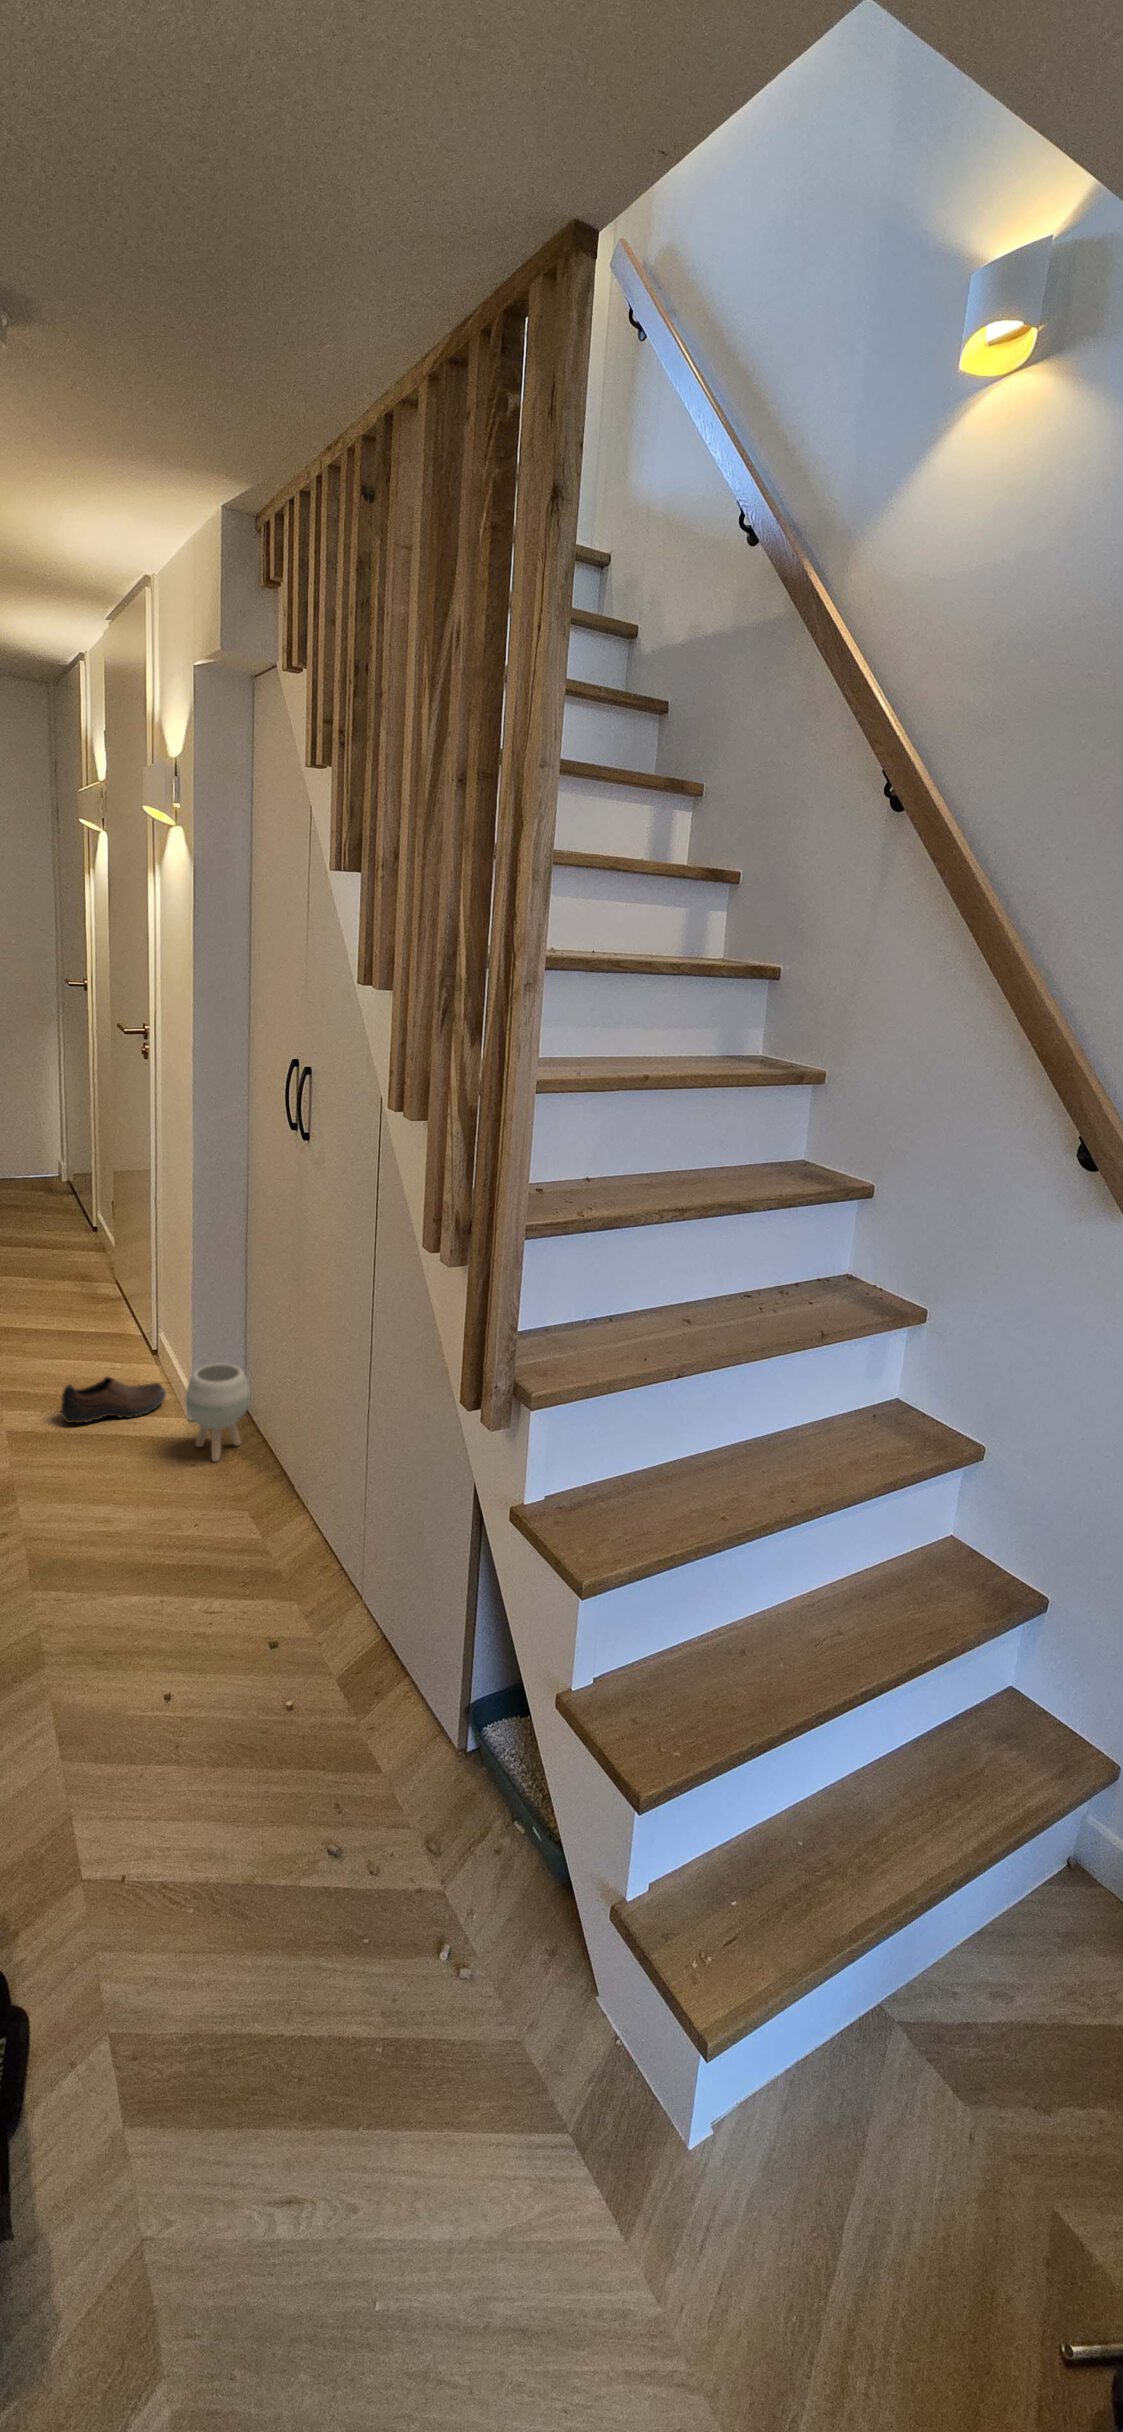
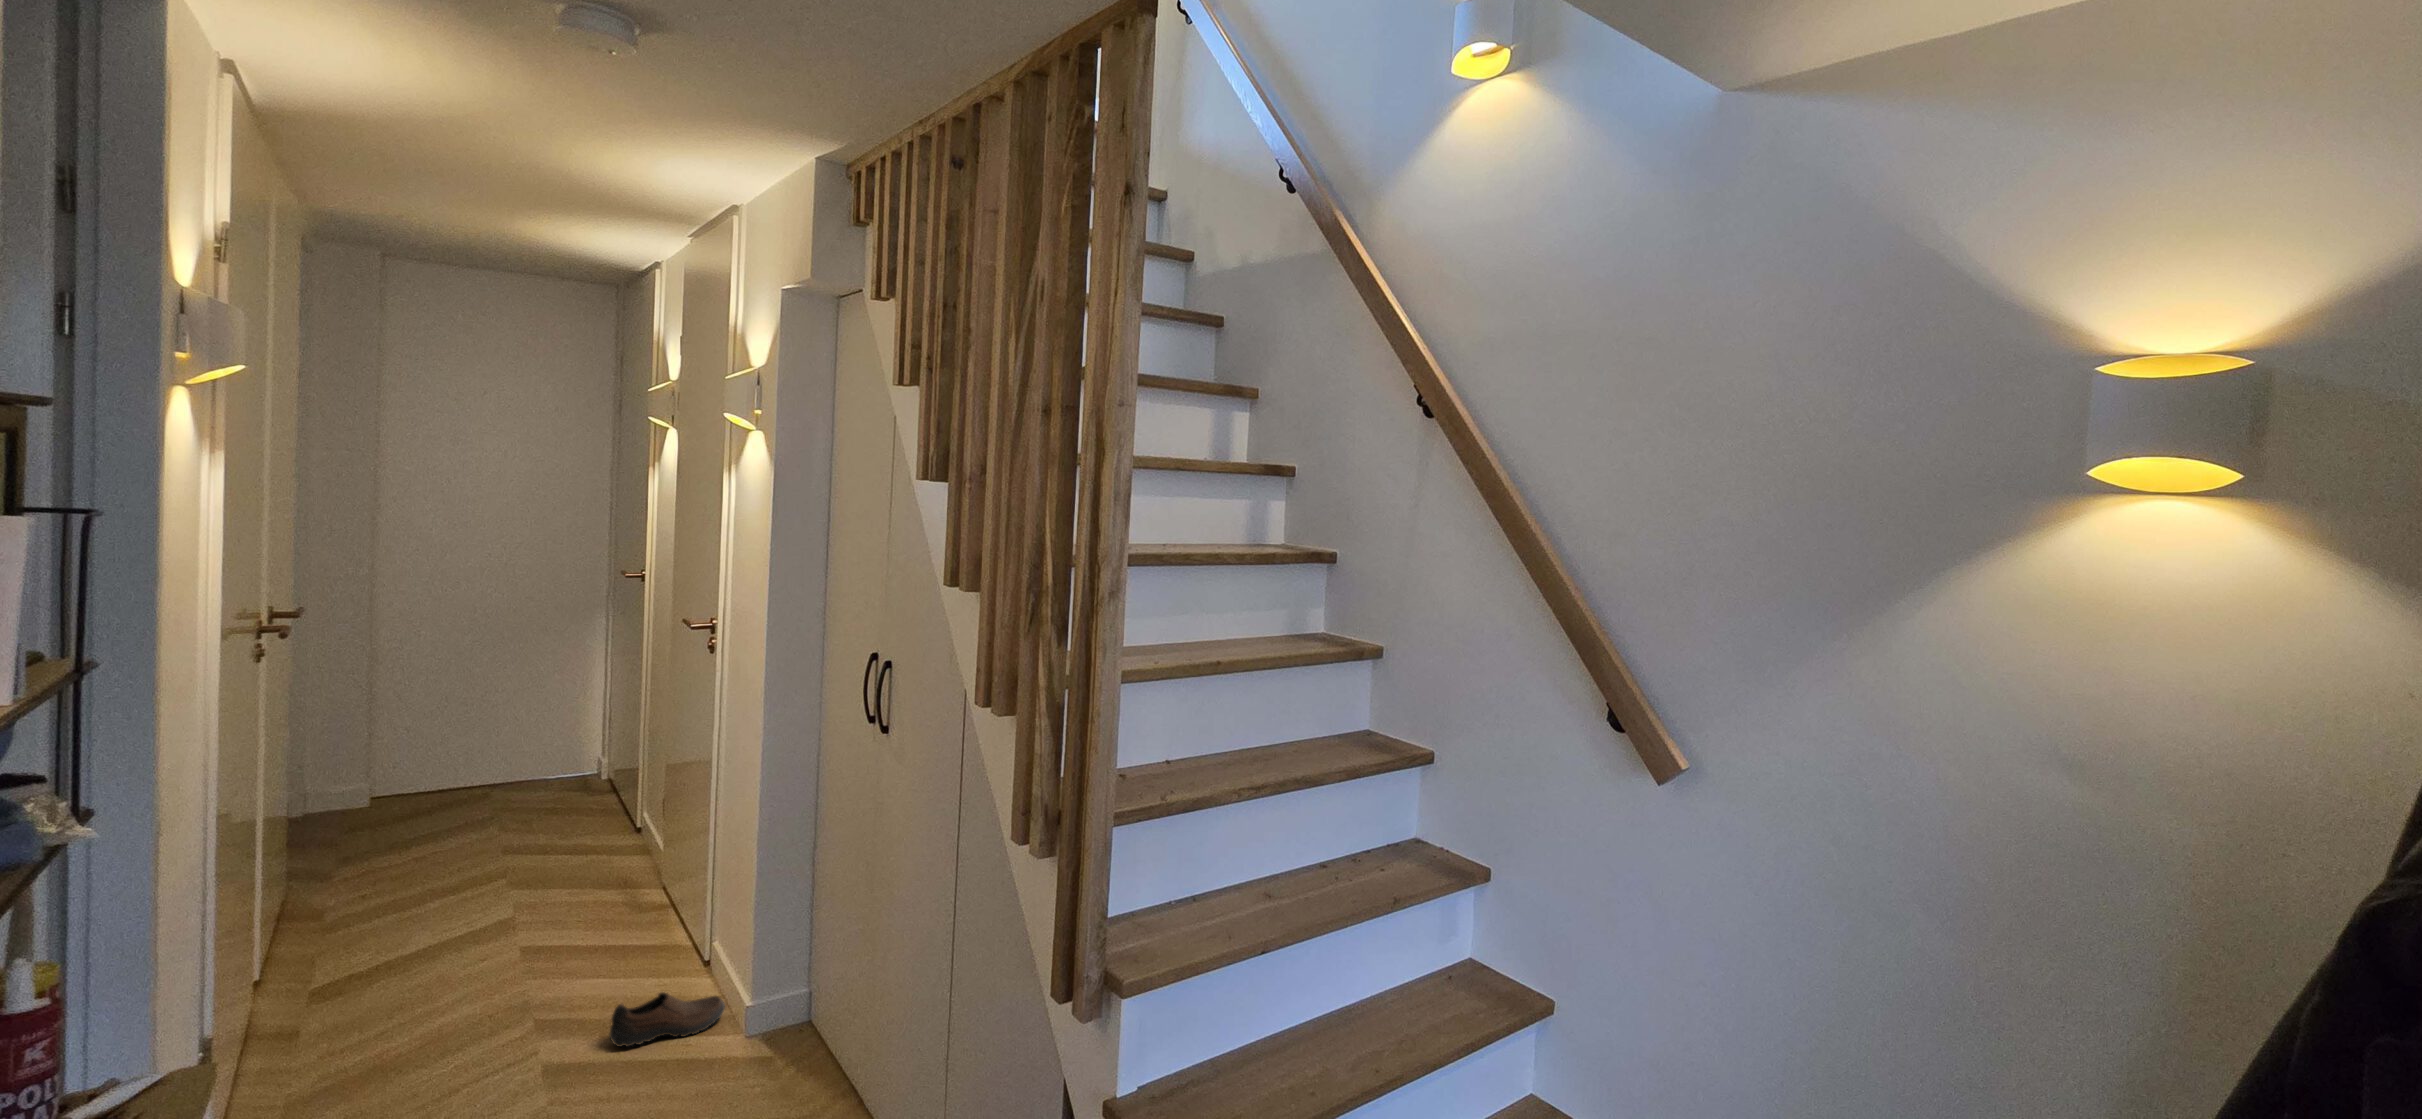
planter: present [186,1363,250,1461] -> none [750,970,818,1077]

